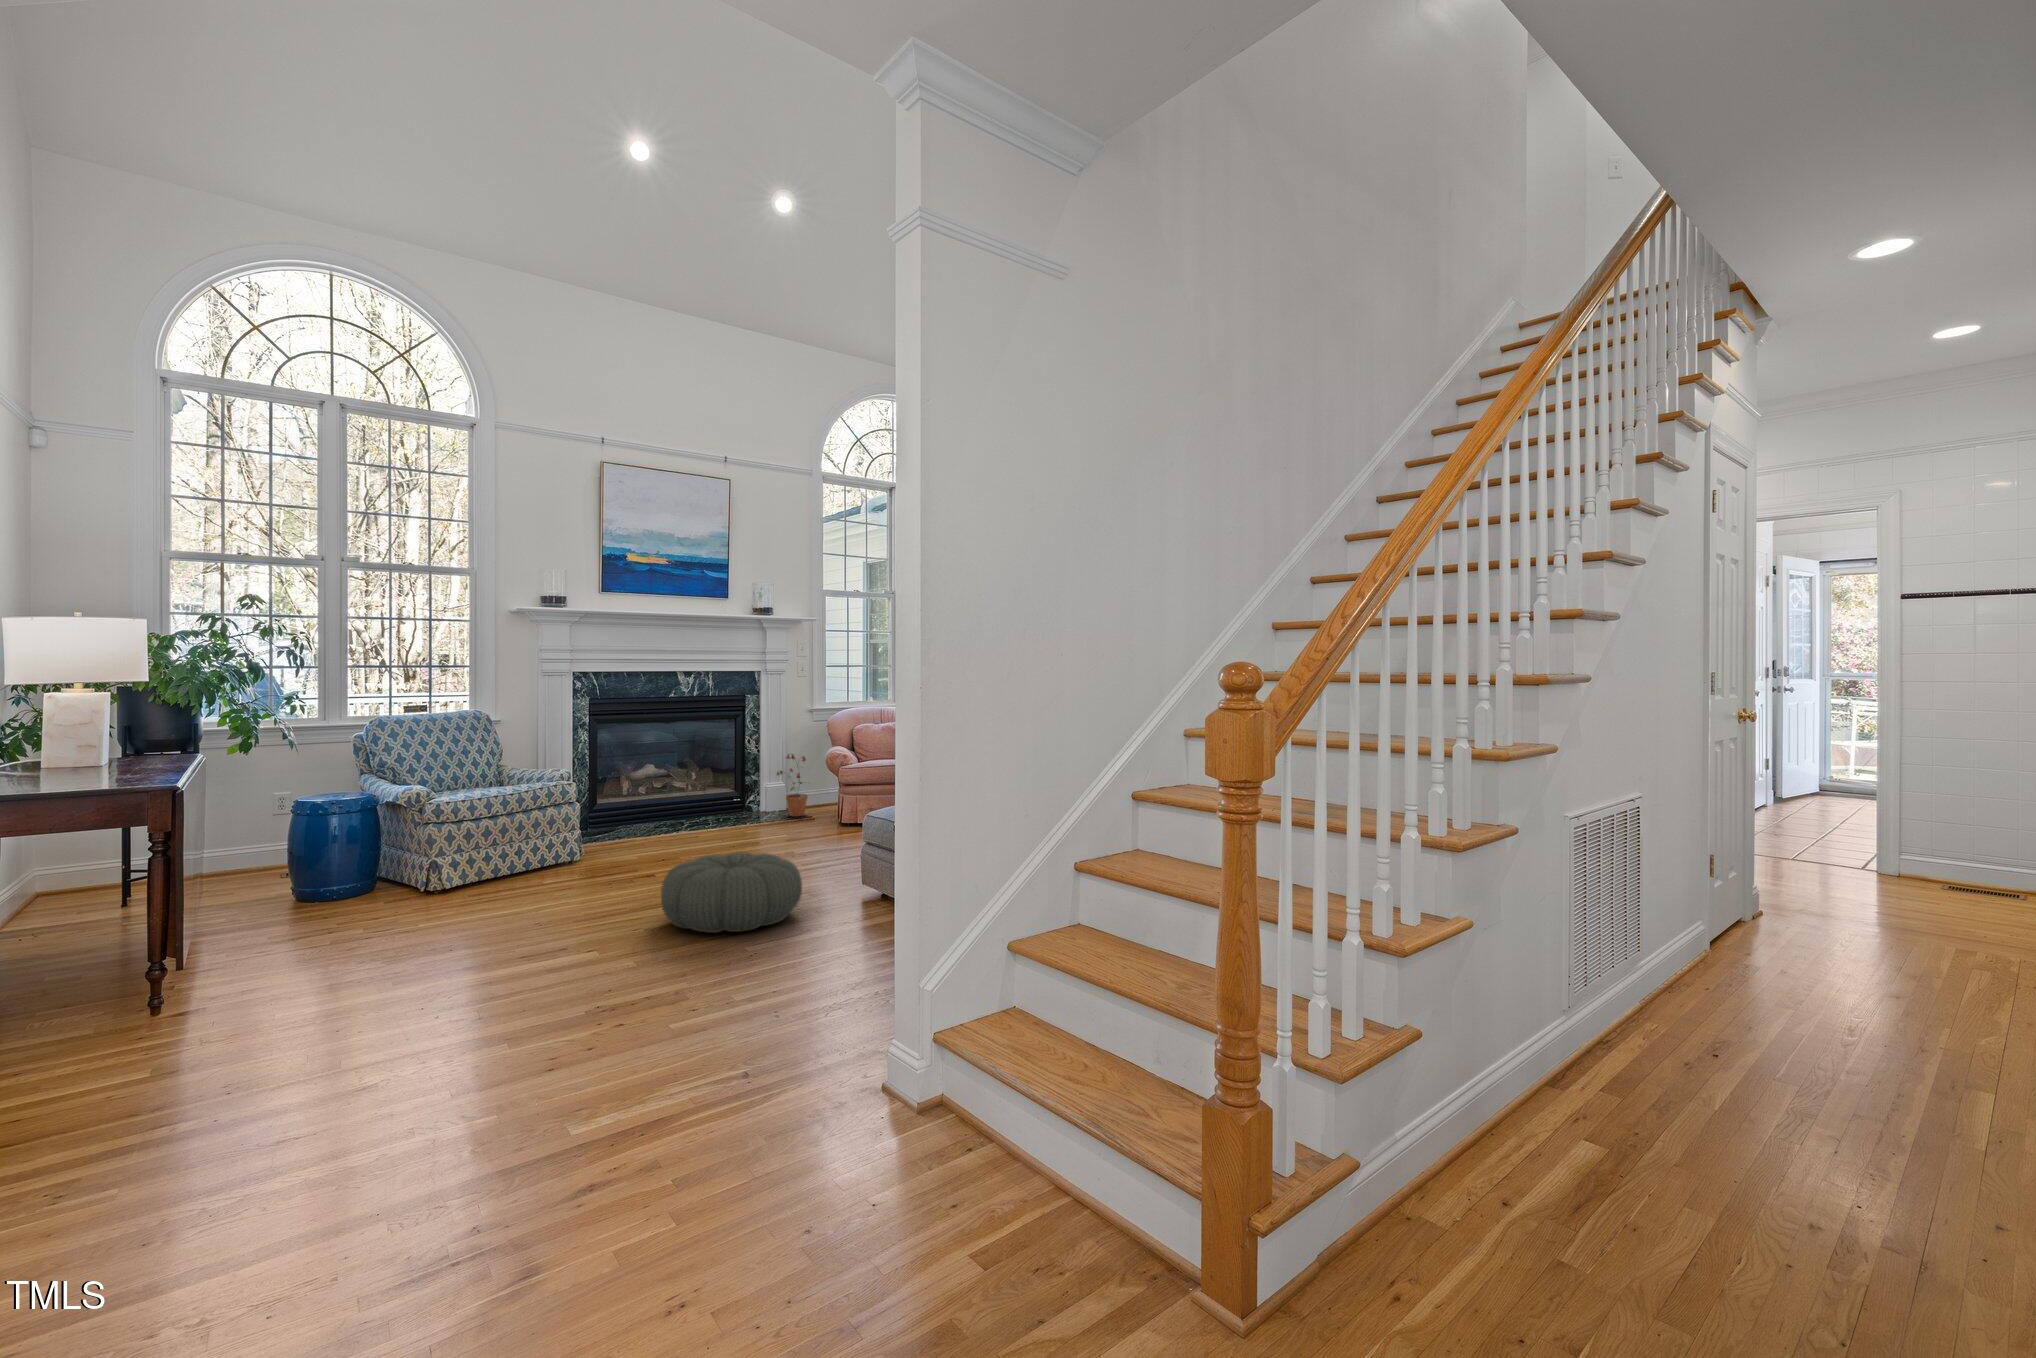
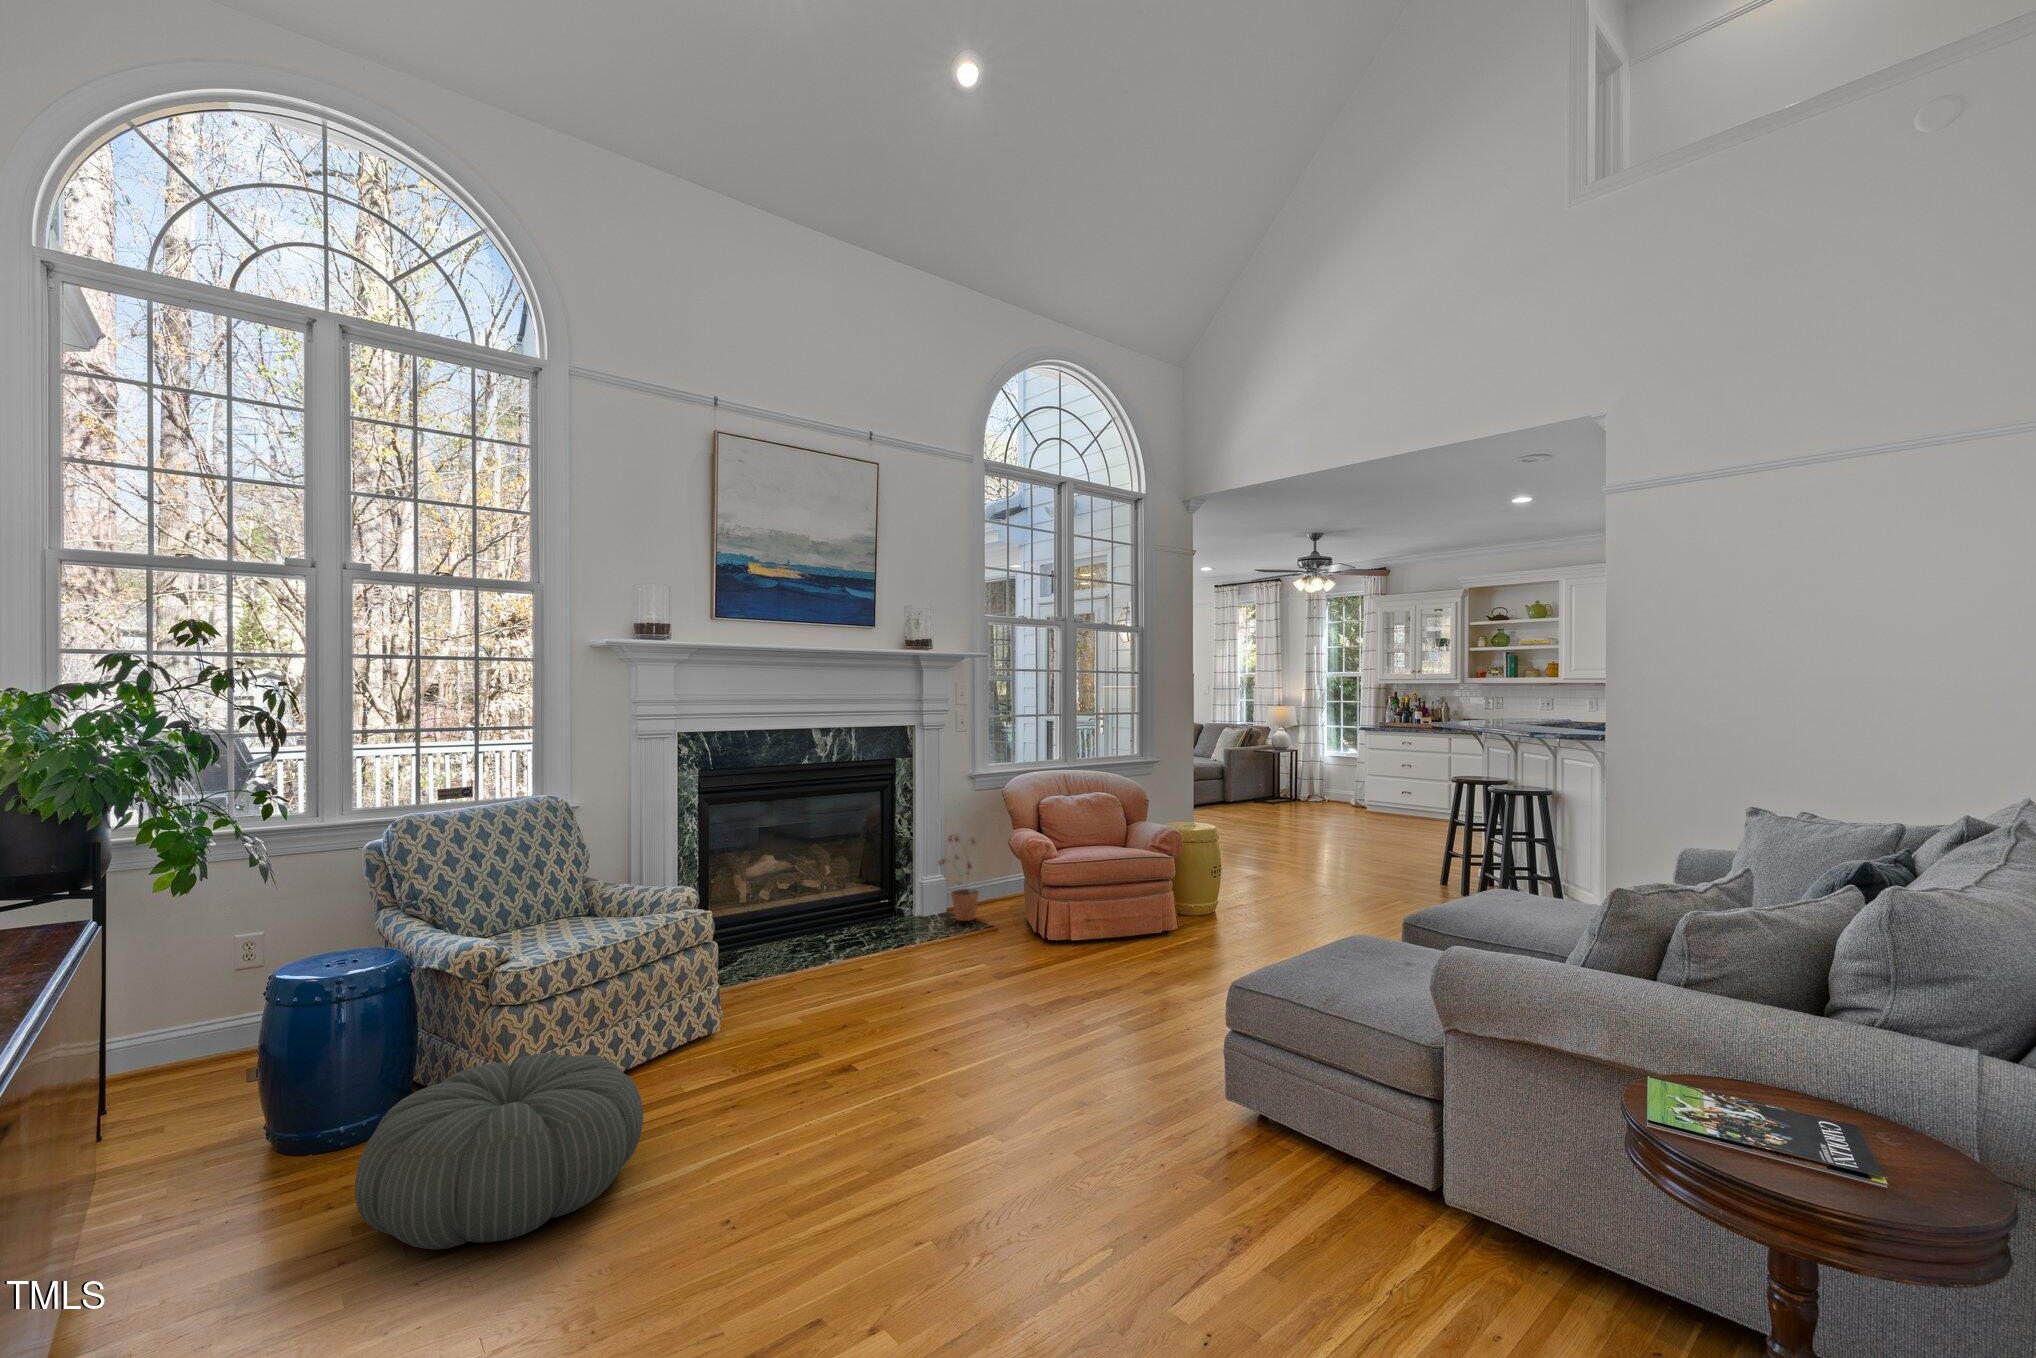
pouf: present [661,852,802,933] -> present [355,1054,643,1250]

